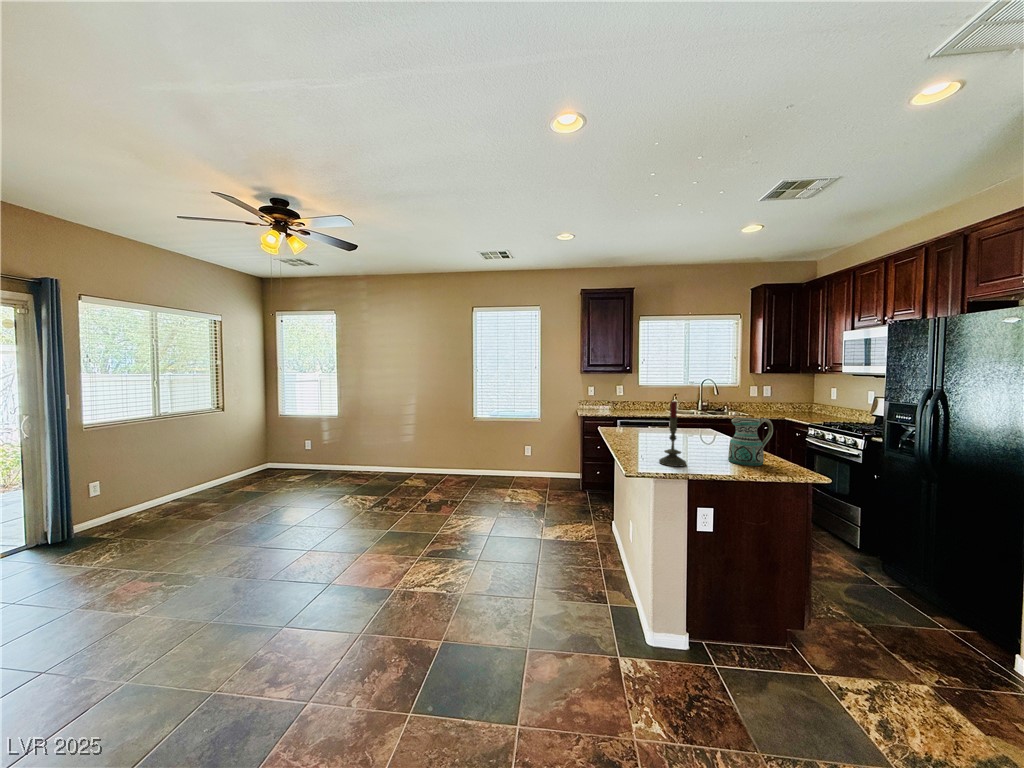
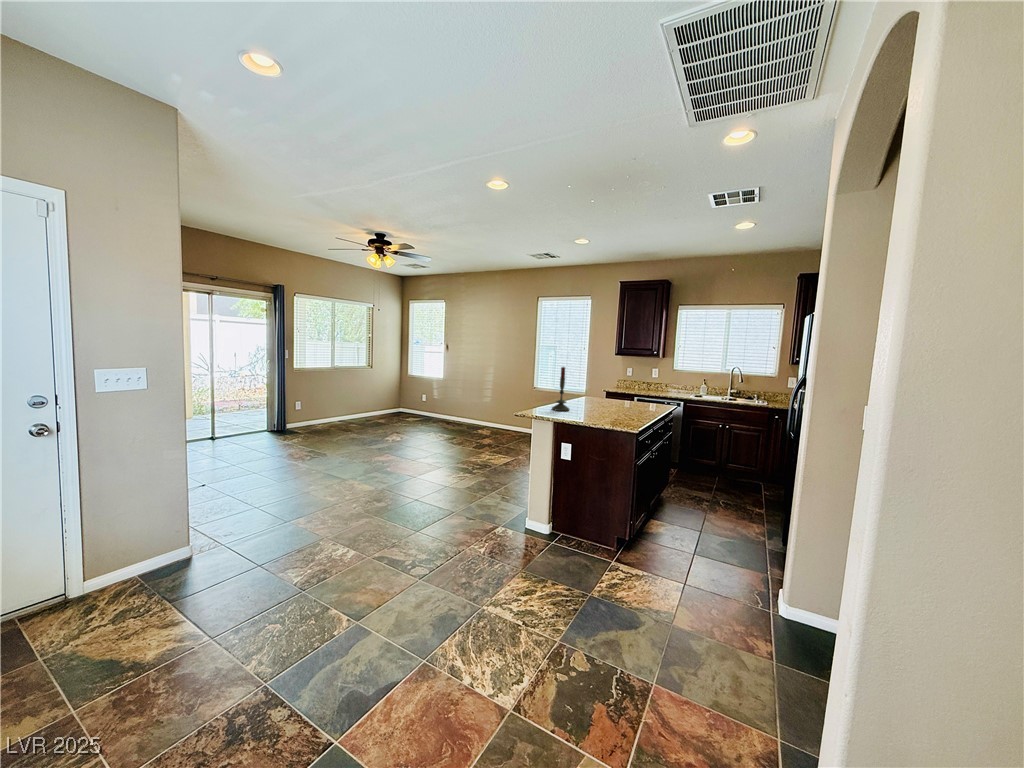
ceramic pitcher: present [728,418,773,466] -> none [607,383,640,418]

